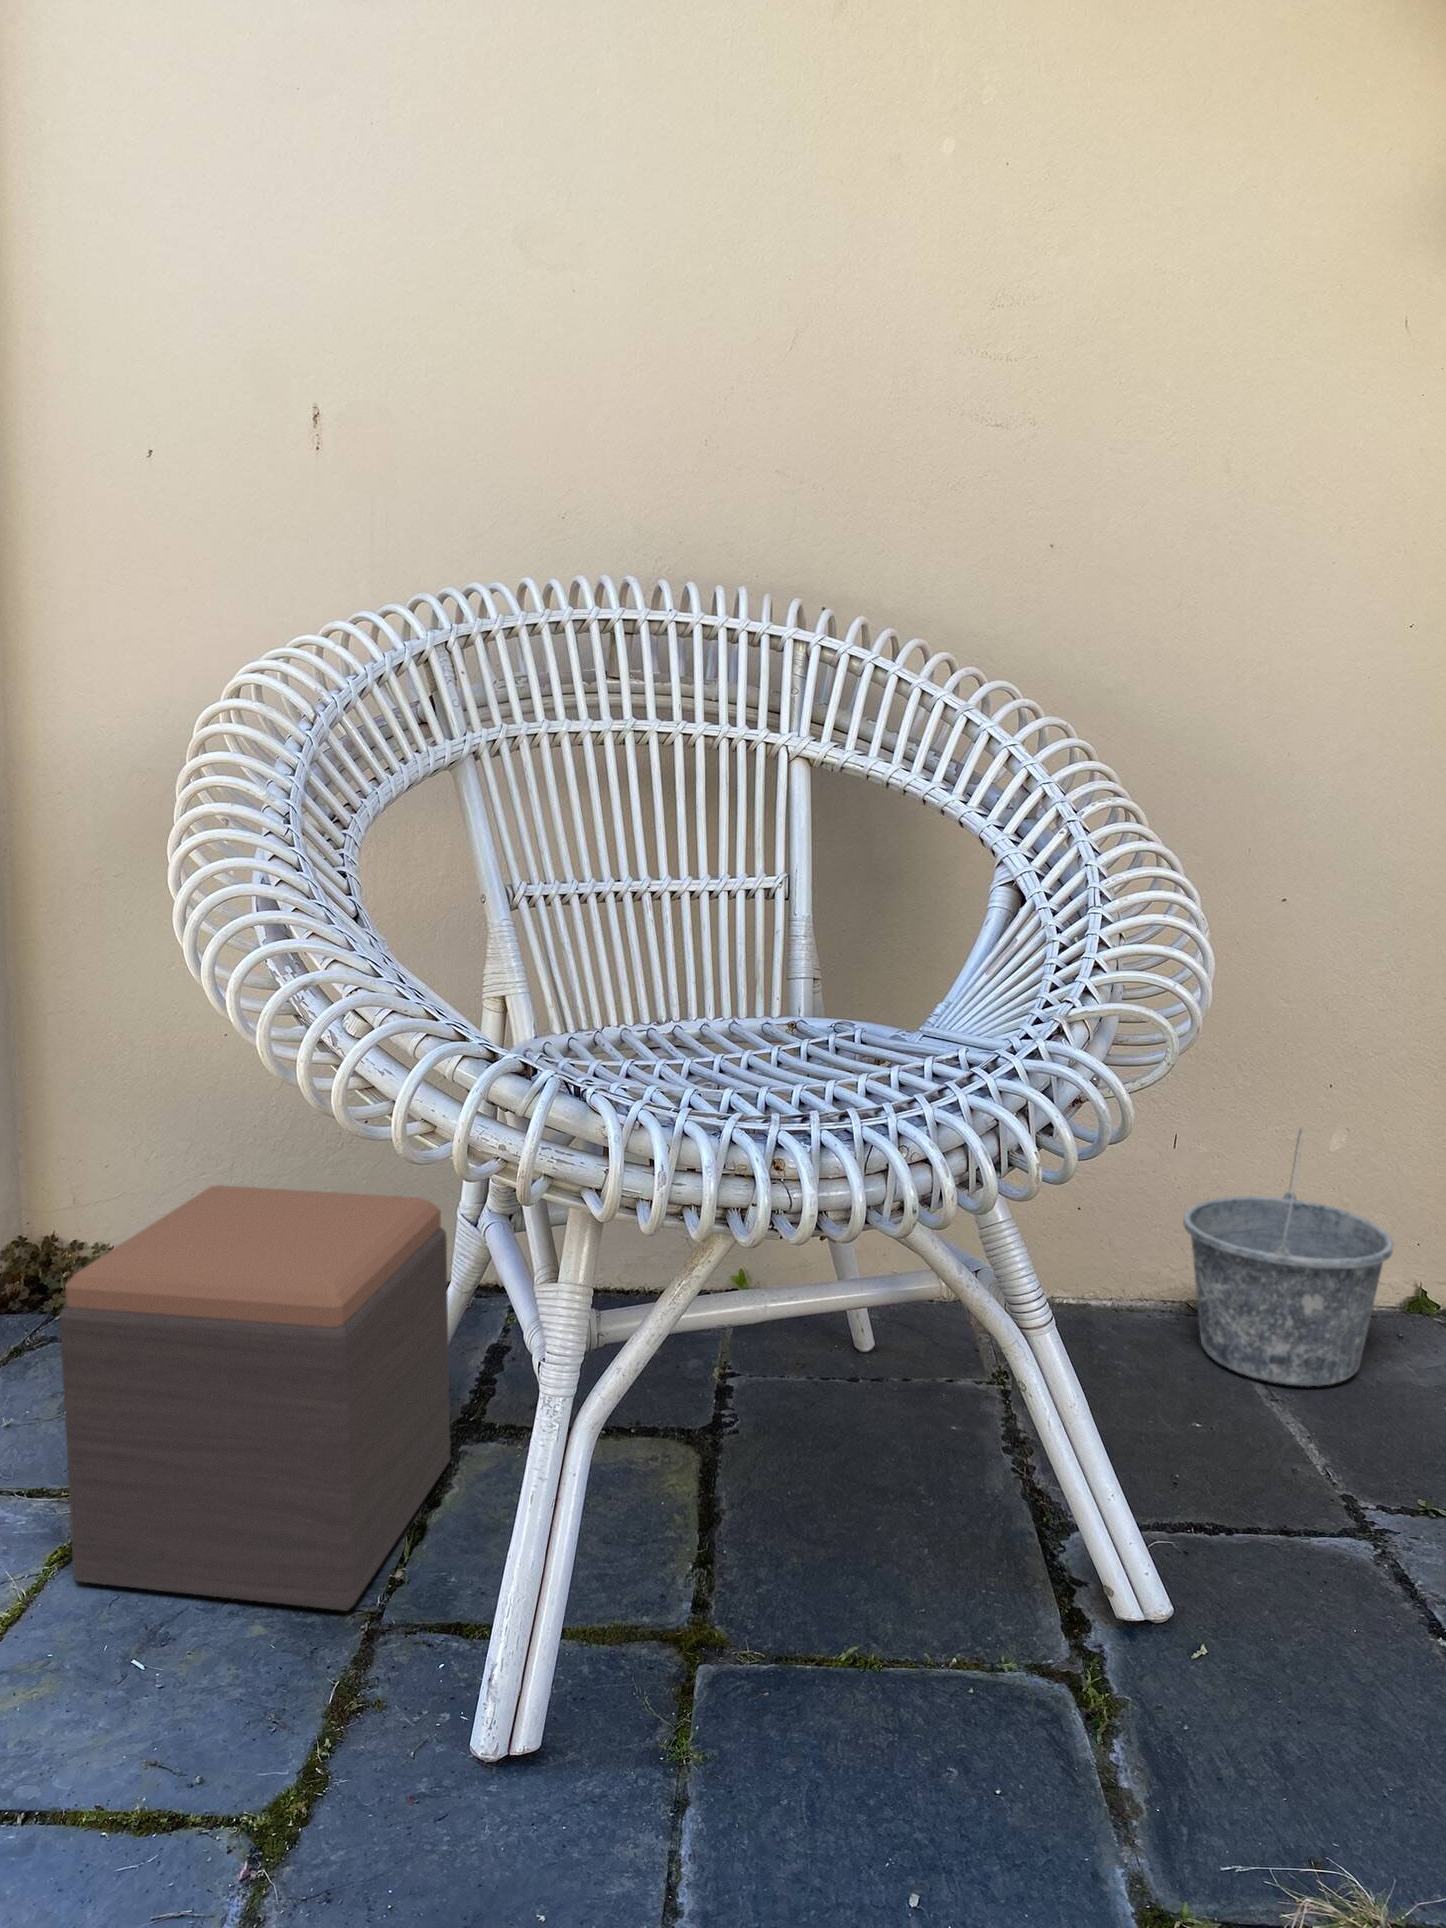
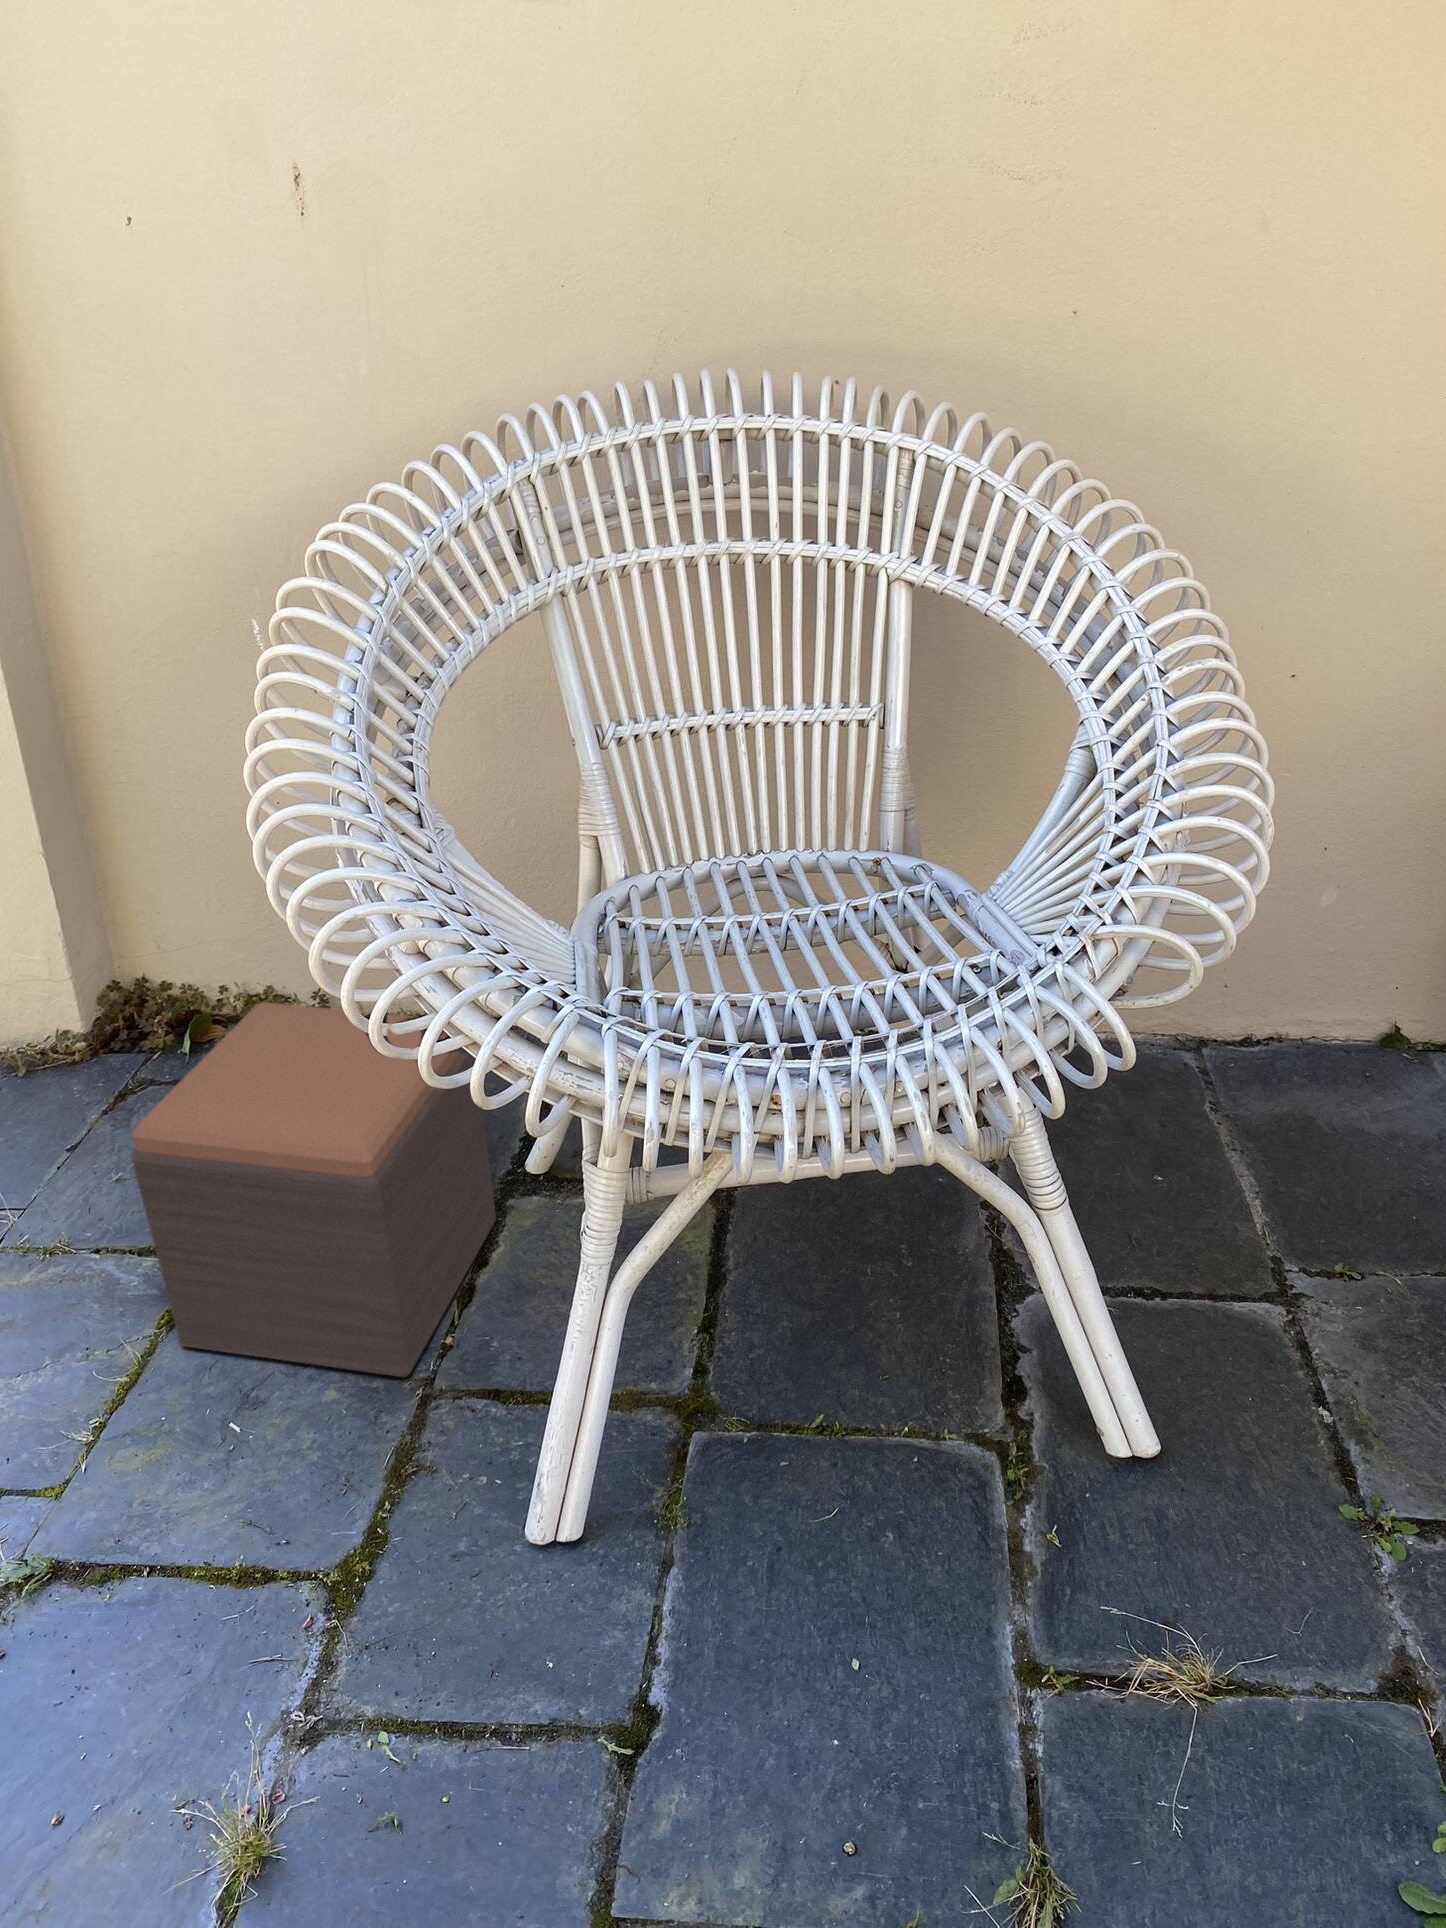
bucket: present [1183,1129,1394,1386] -> none [1174,906,1366,1135]

